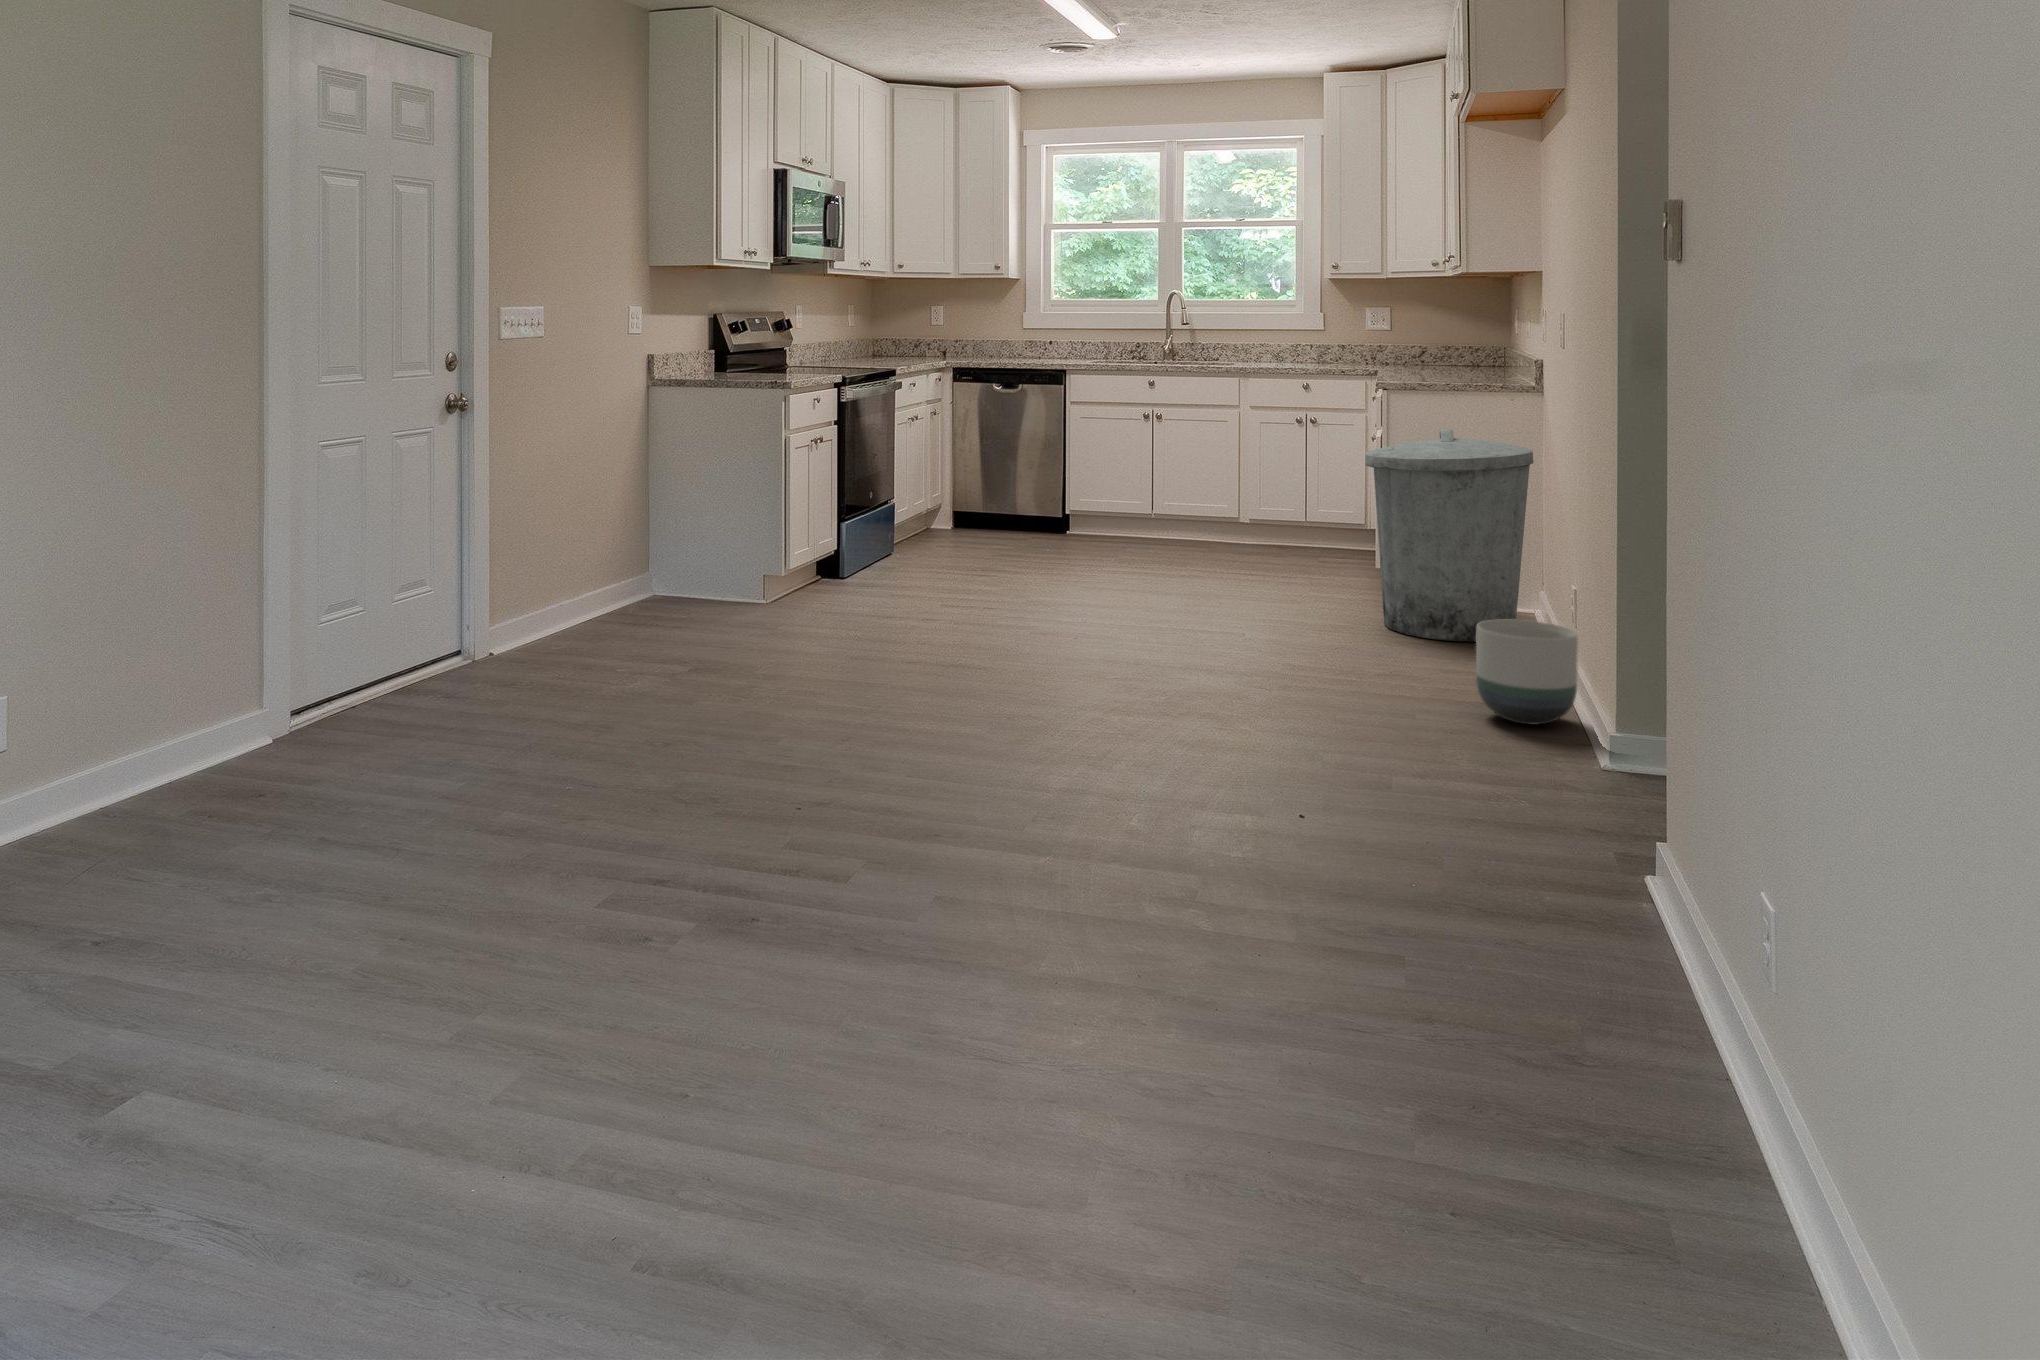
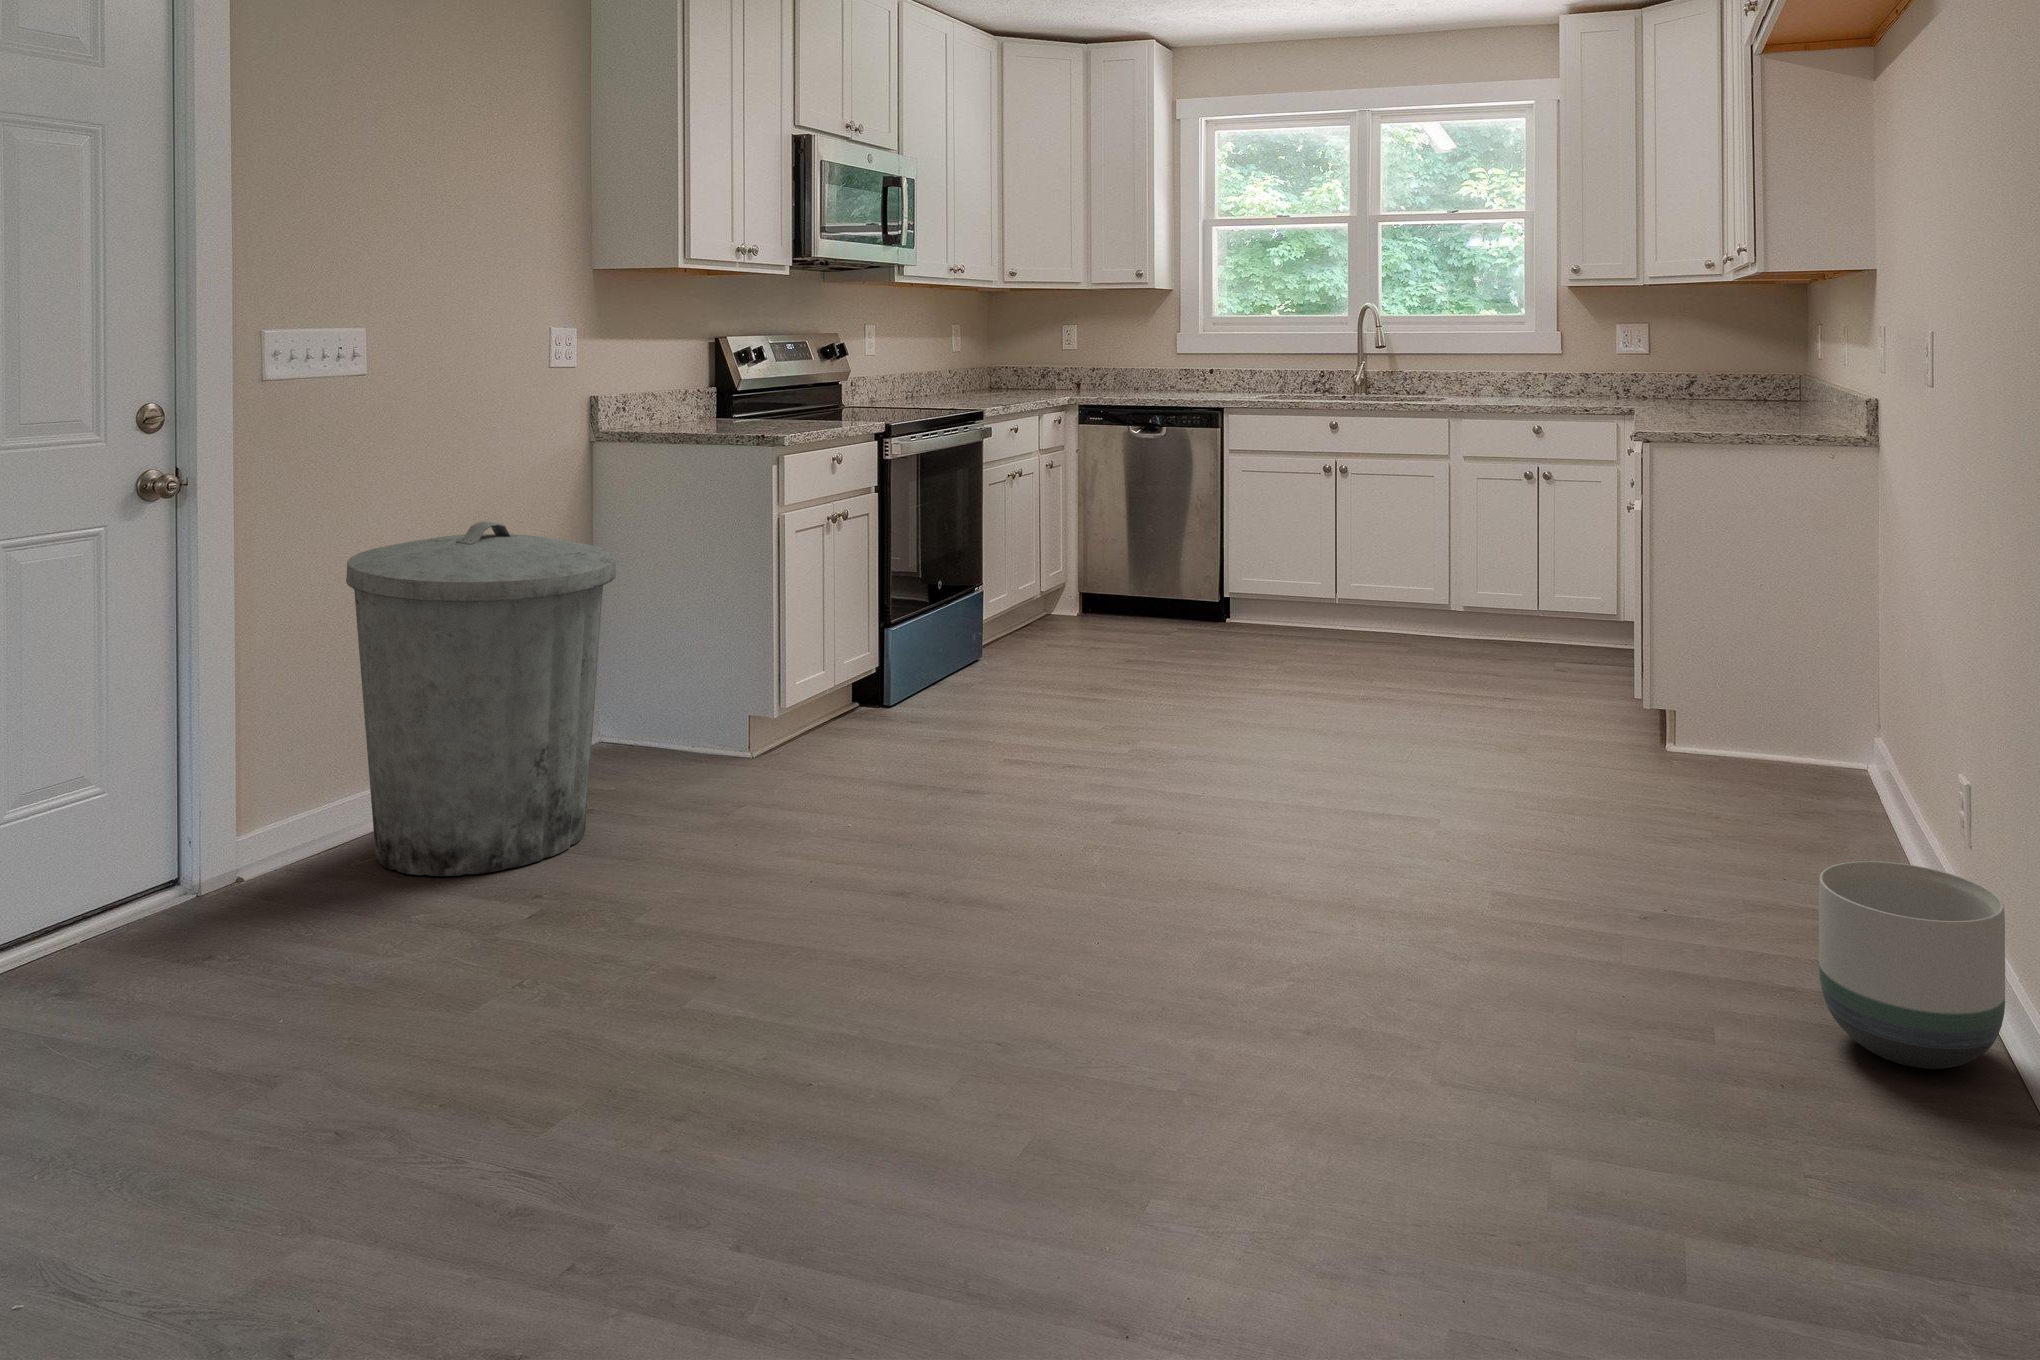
trash can: present [1365,429,1534,642] -> present [346,521,616,876]

